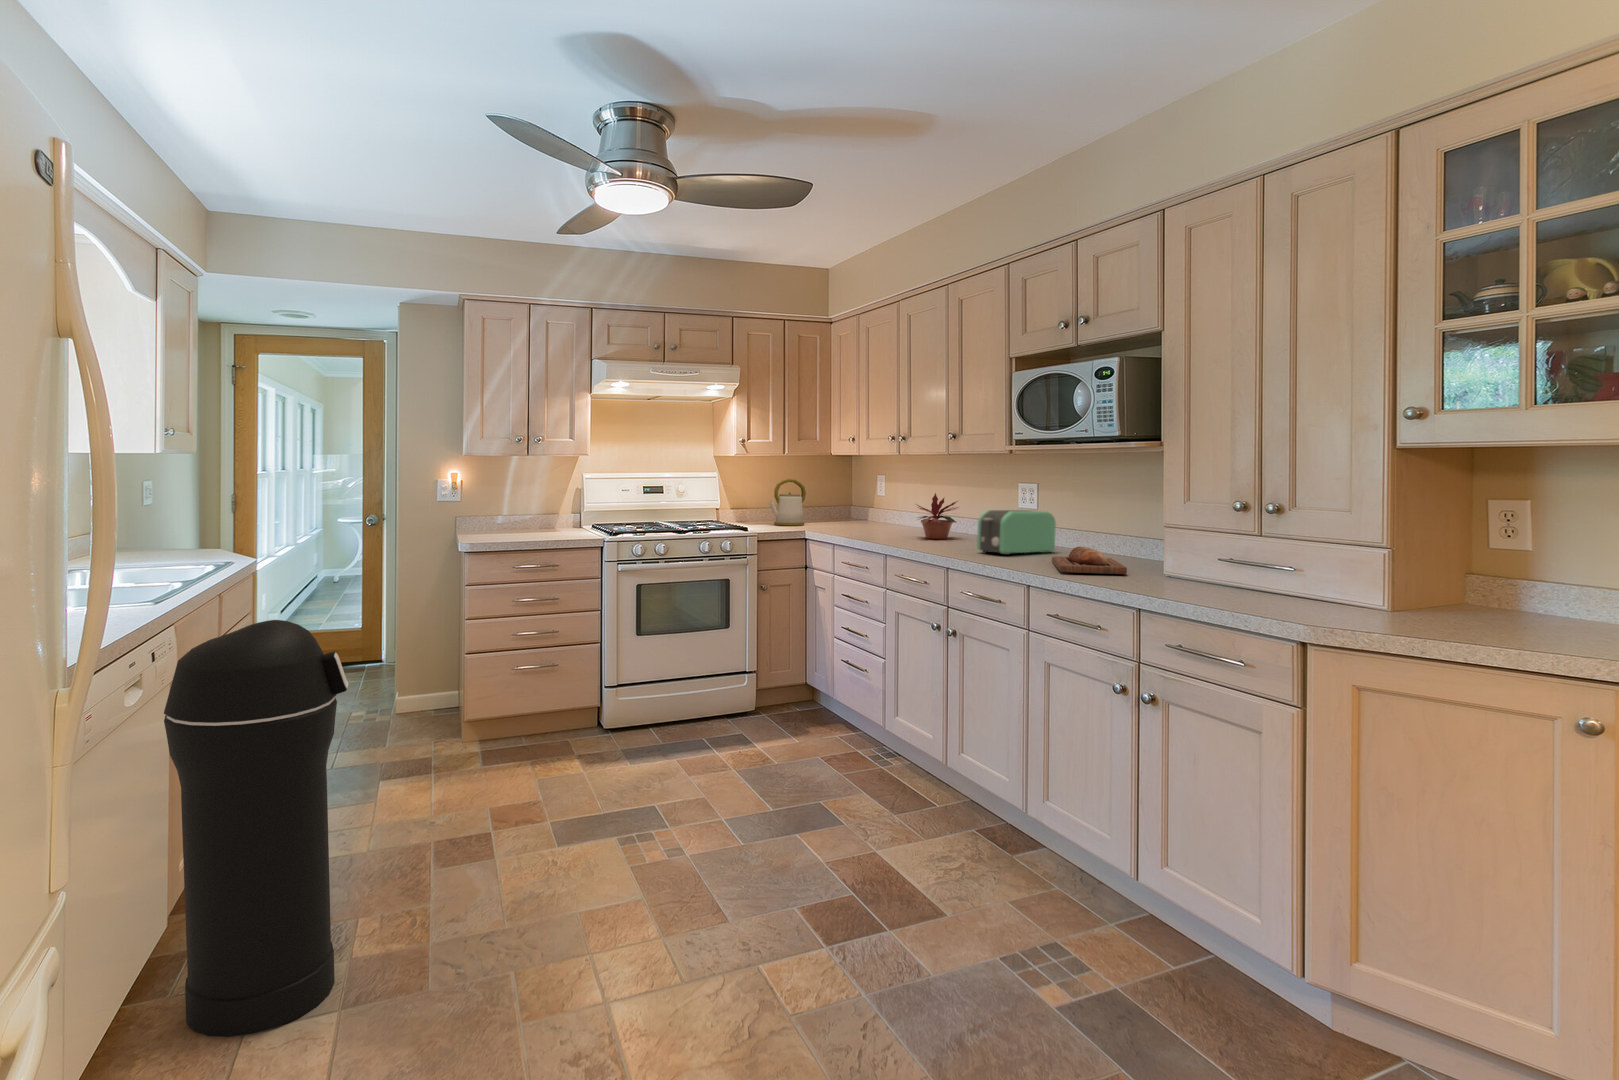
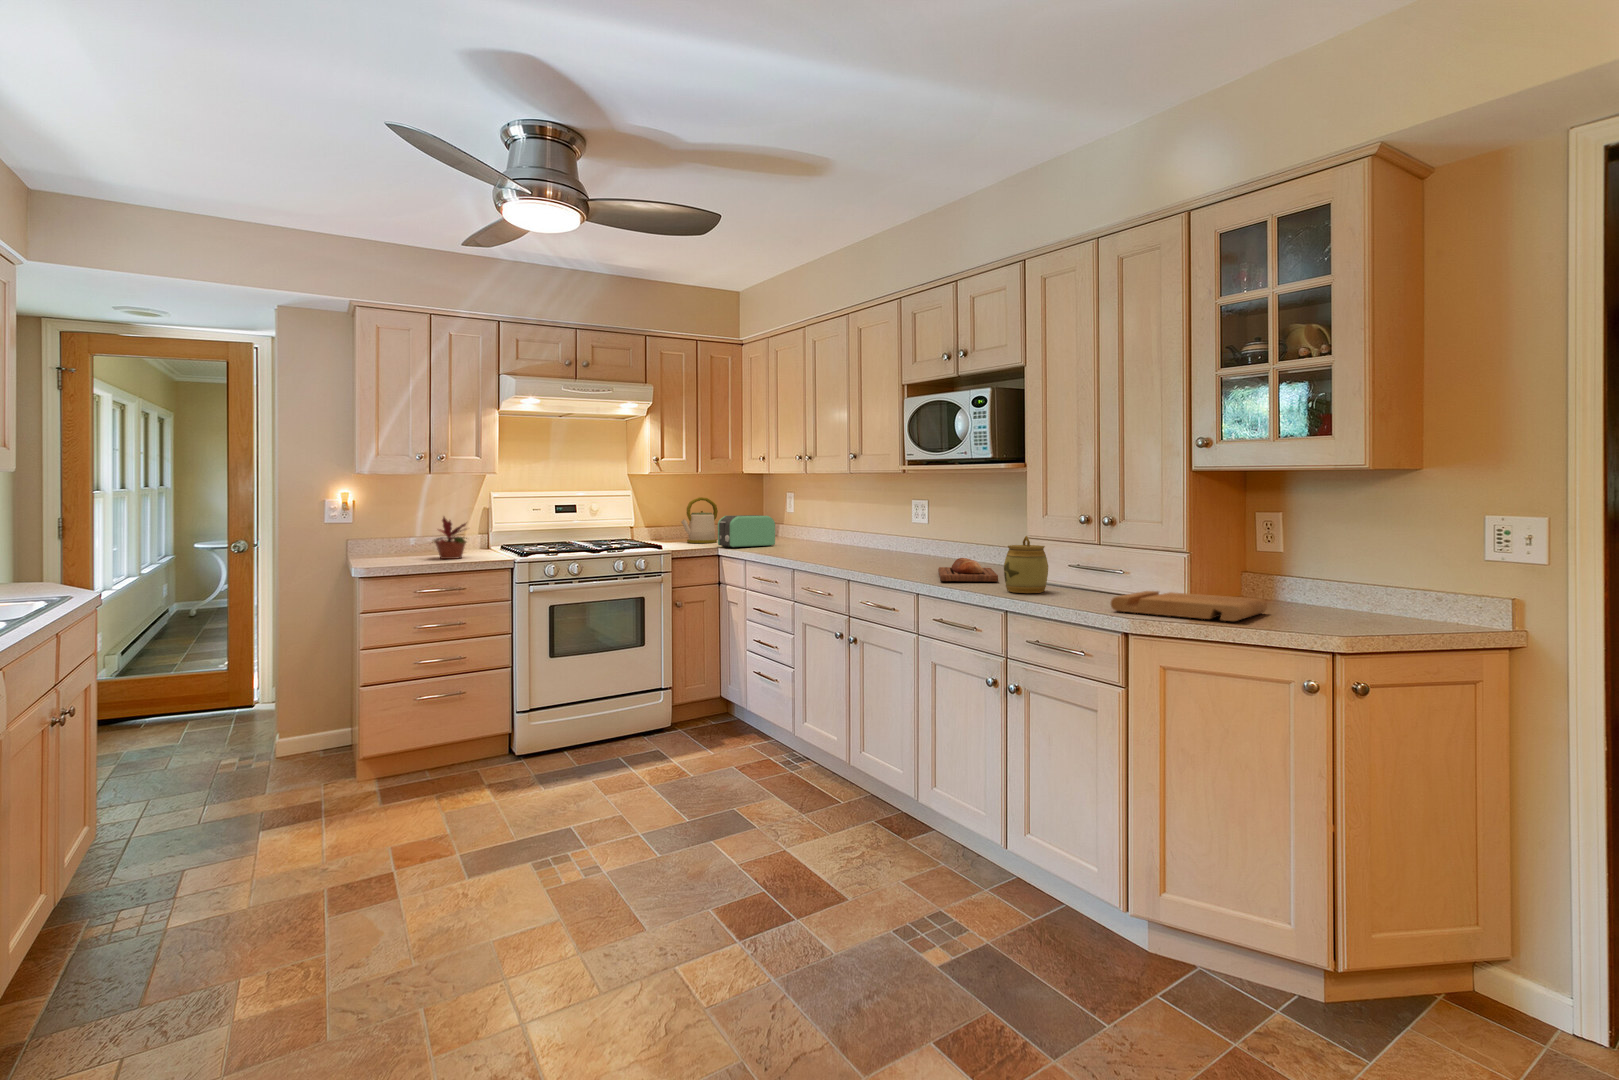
potted plant: present [917,493,958,539] -> present [432,517,467,559]
toaster: present [977,510,1056,555] -> present [718,515,775,548]
jar: none [1141,523,1194,589] -> present [1004,536,1048,593]
cutting board: none [1289,591,1496,634] -> present [1111,591,1267,621]
trash can: present [164,620,349,1037] -> none [135,637,299,1009]

